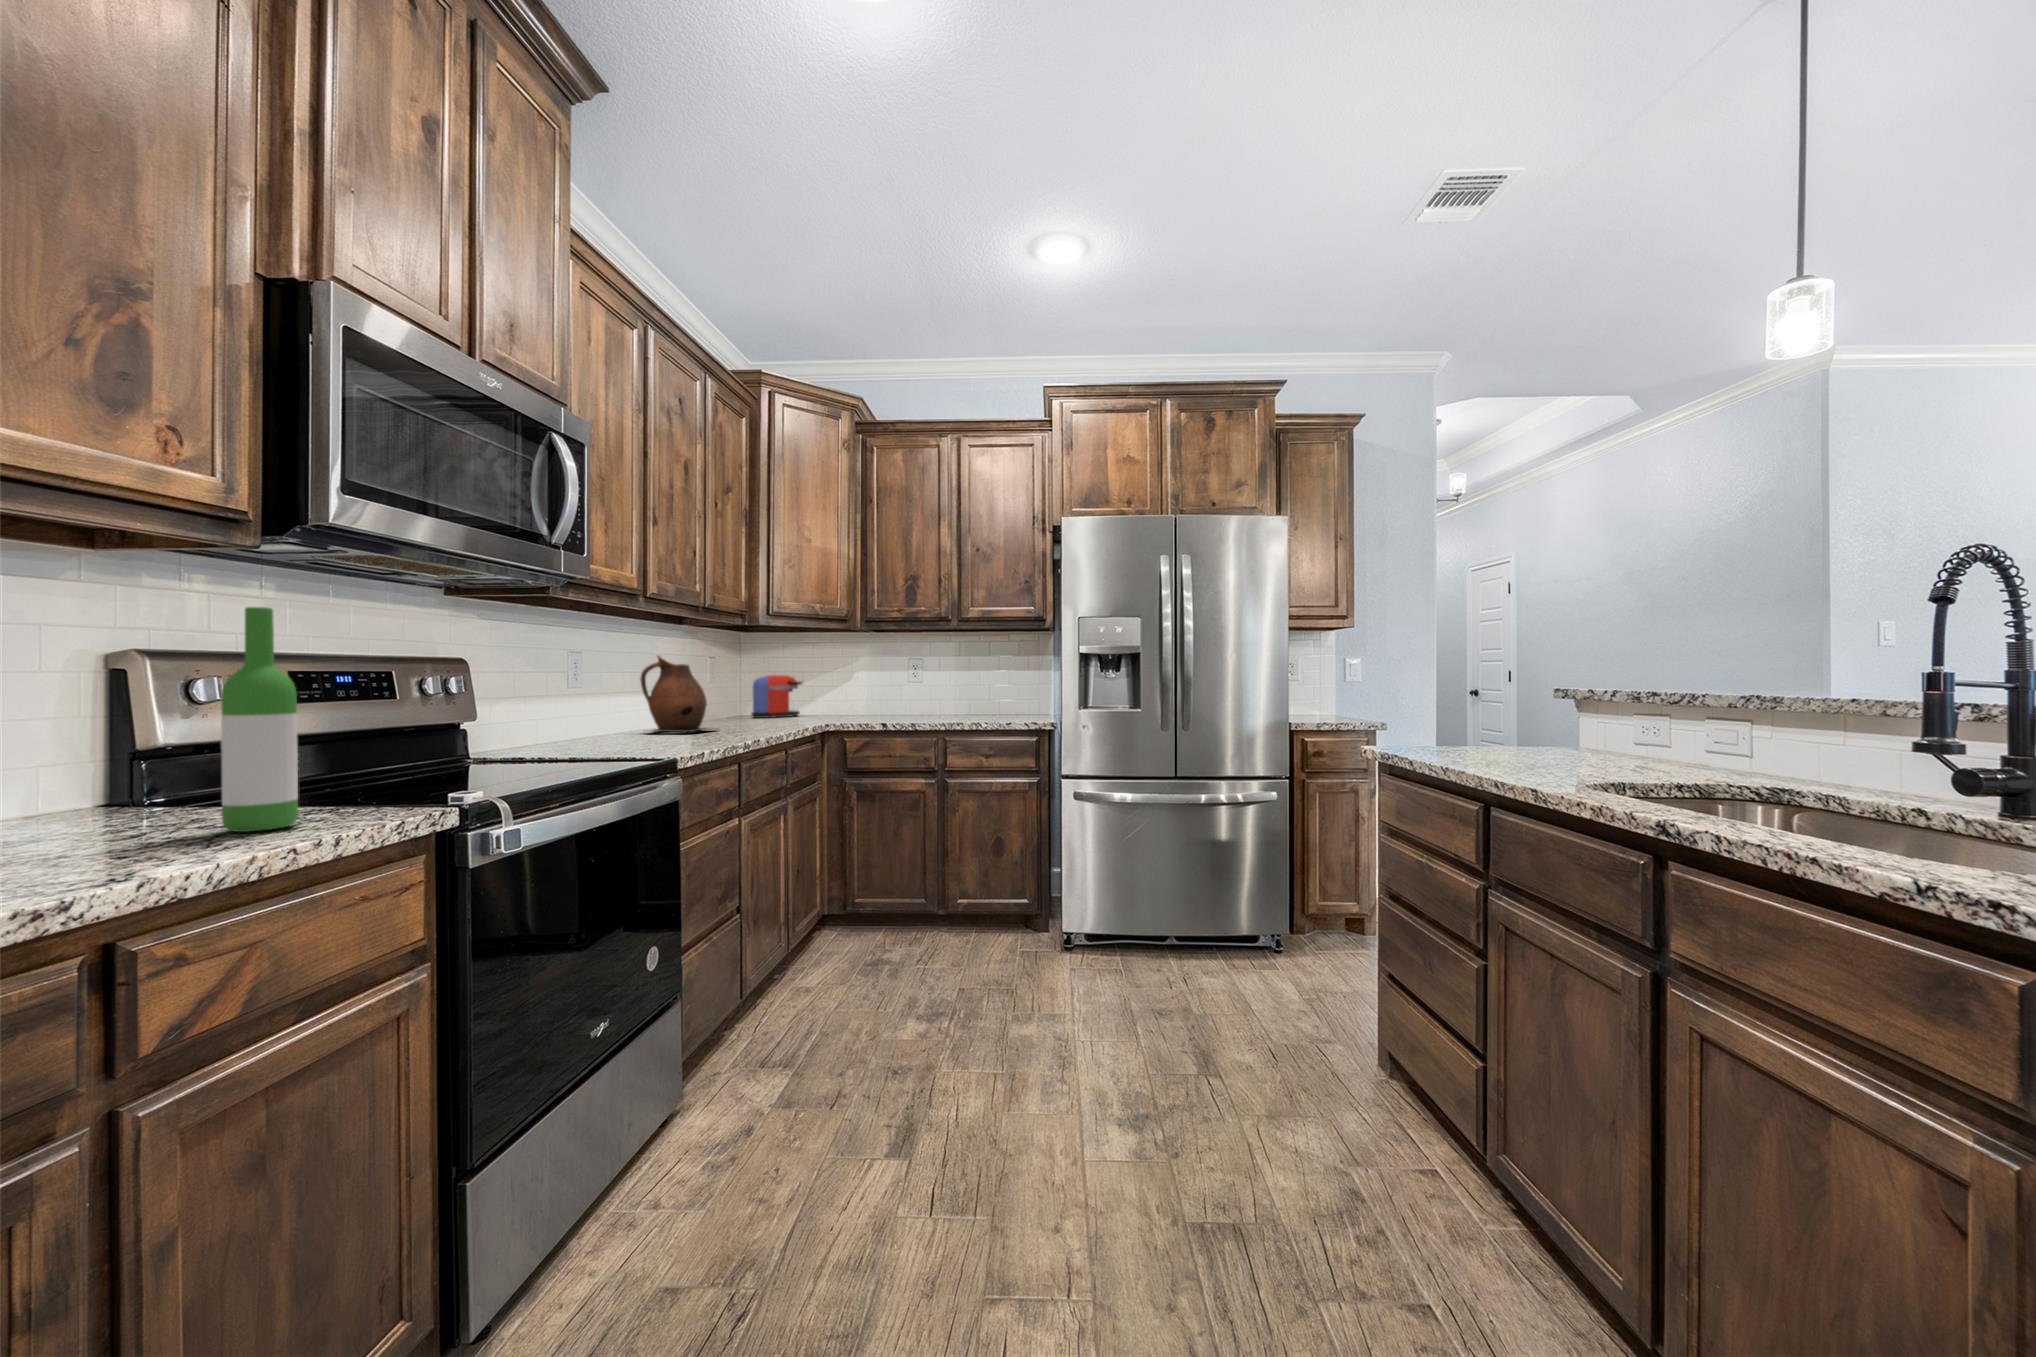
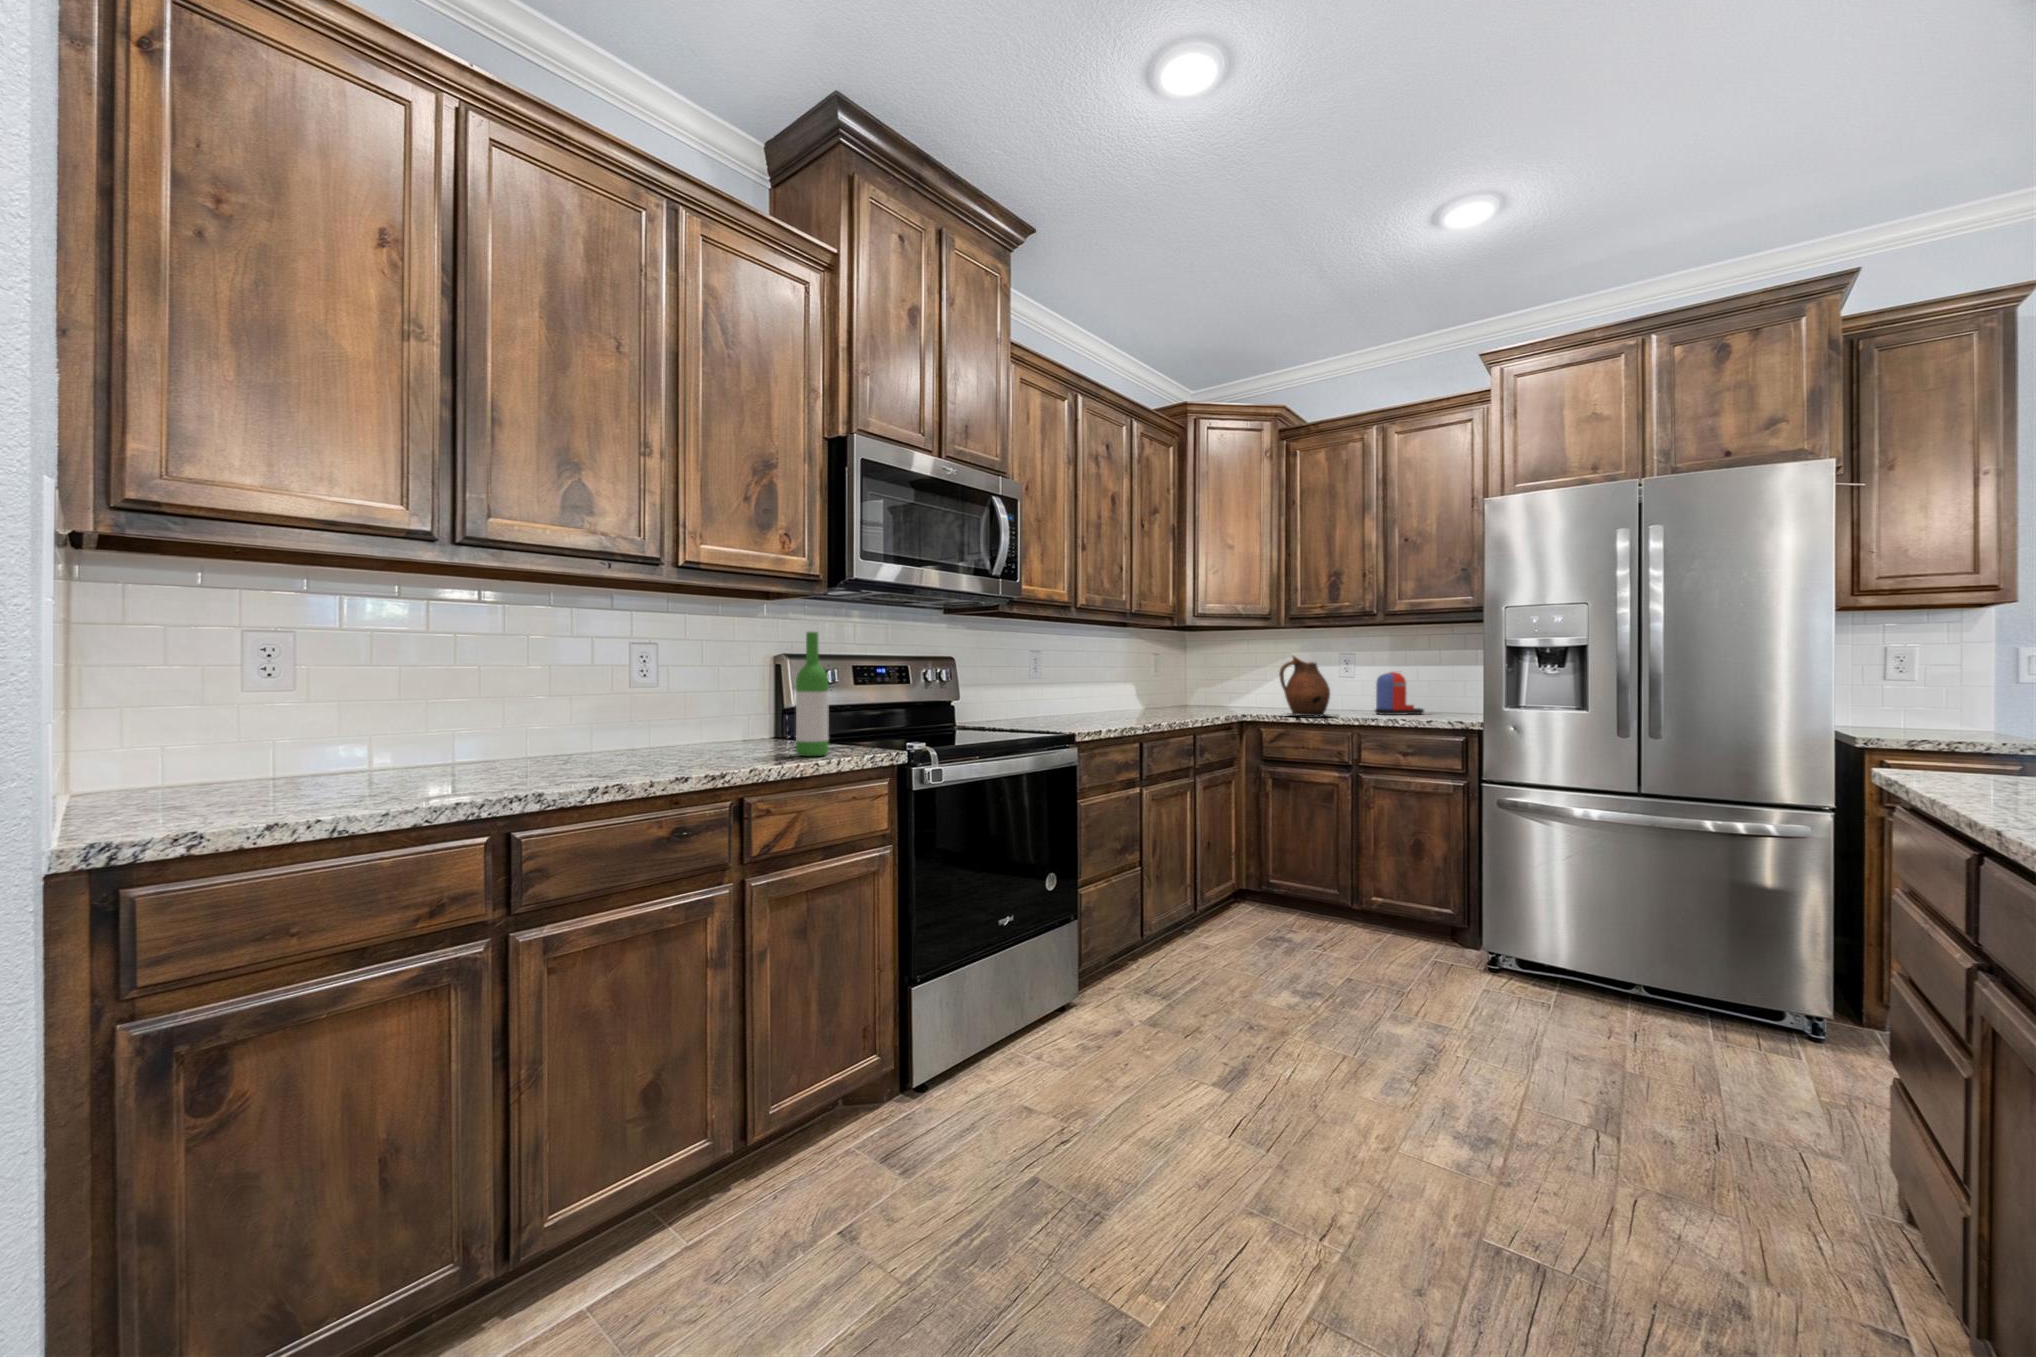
ceramic pitcher: present [640,656,710,733] -> present [1279,656,1330,717]
coffee maker: present [751,675,802,718] -> present [1375,672,1424,715]

